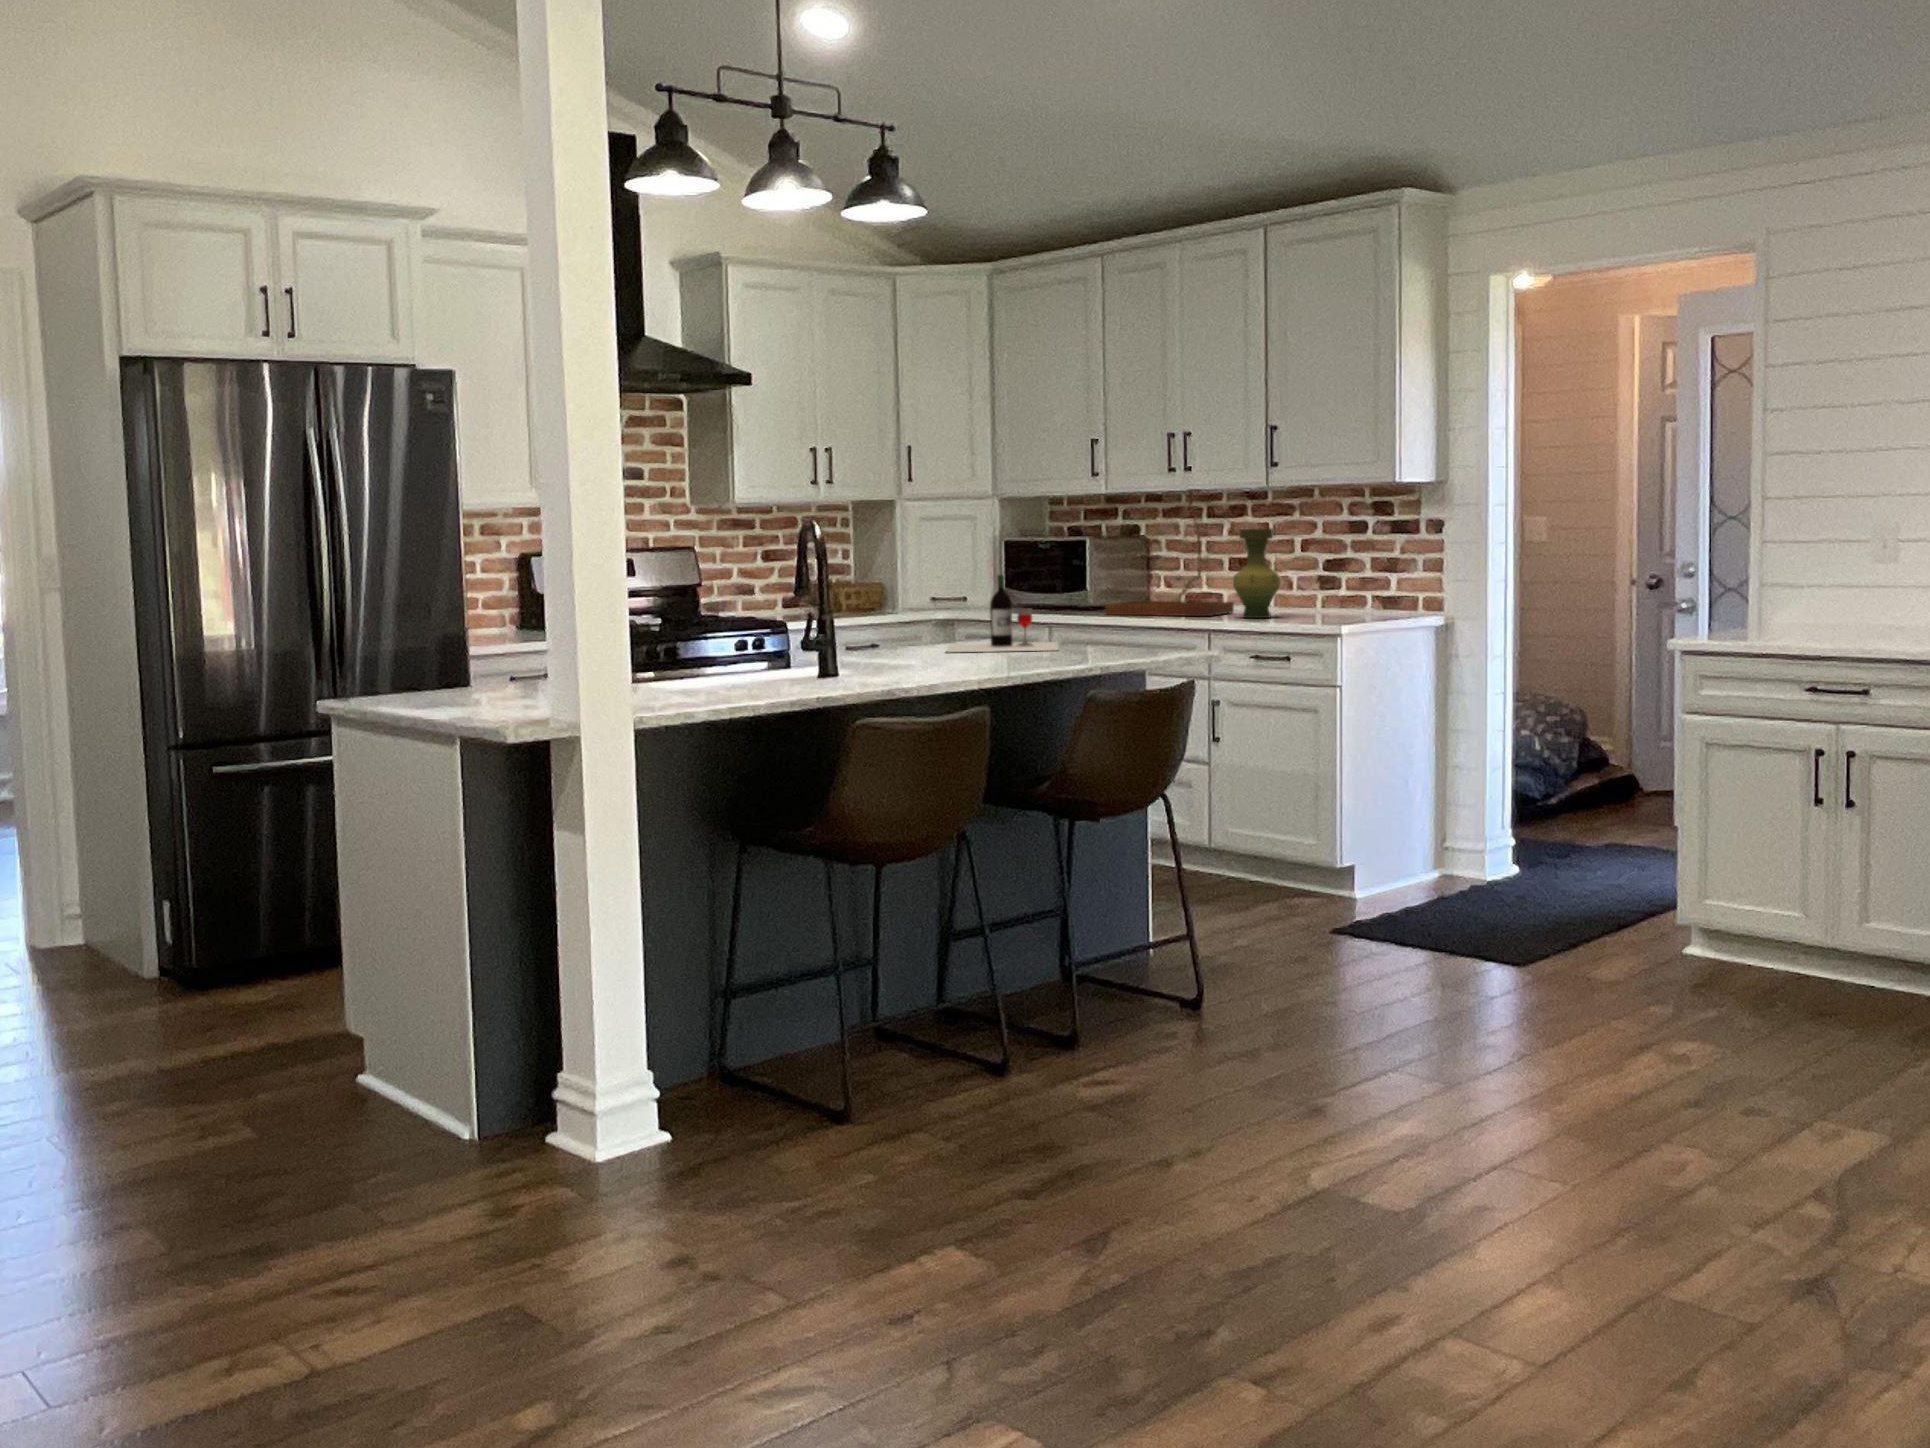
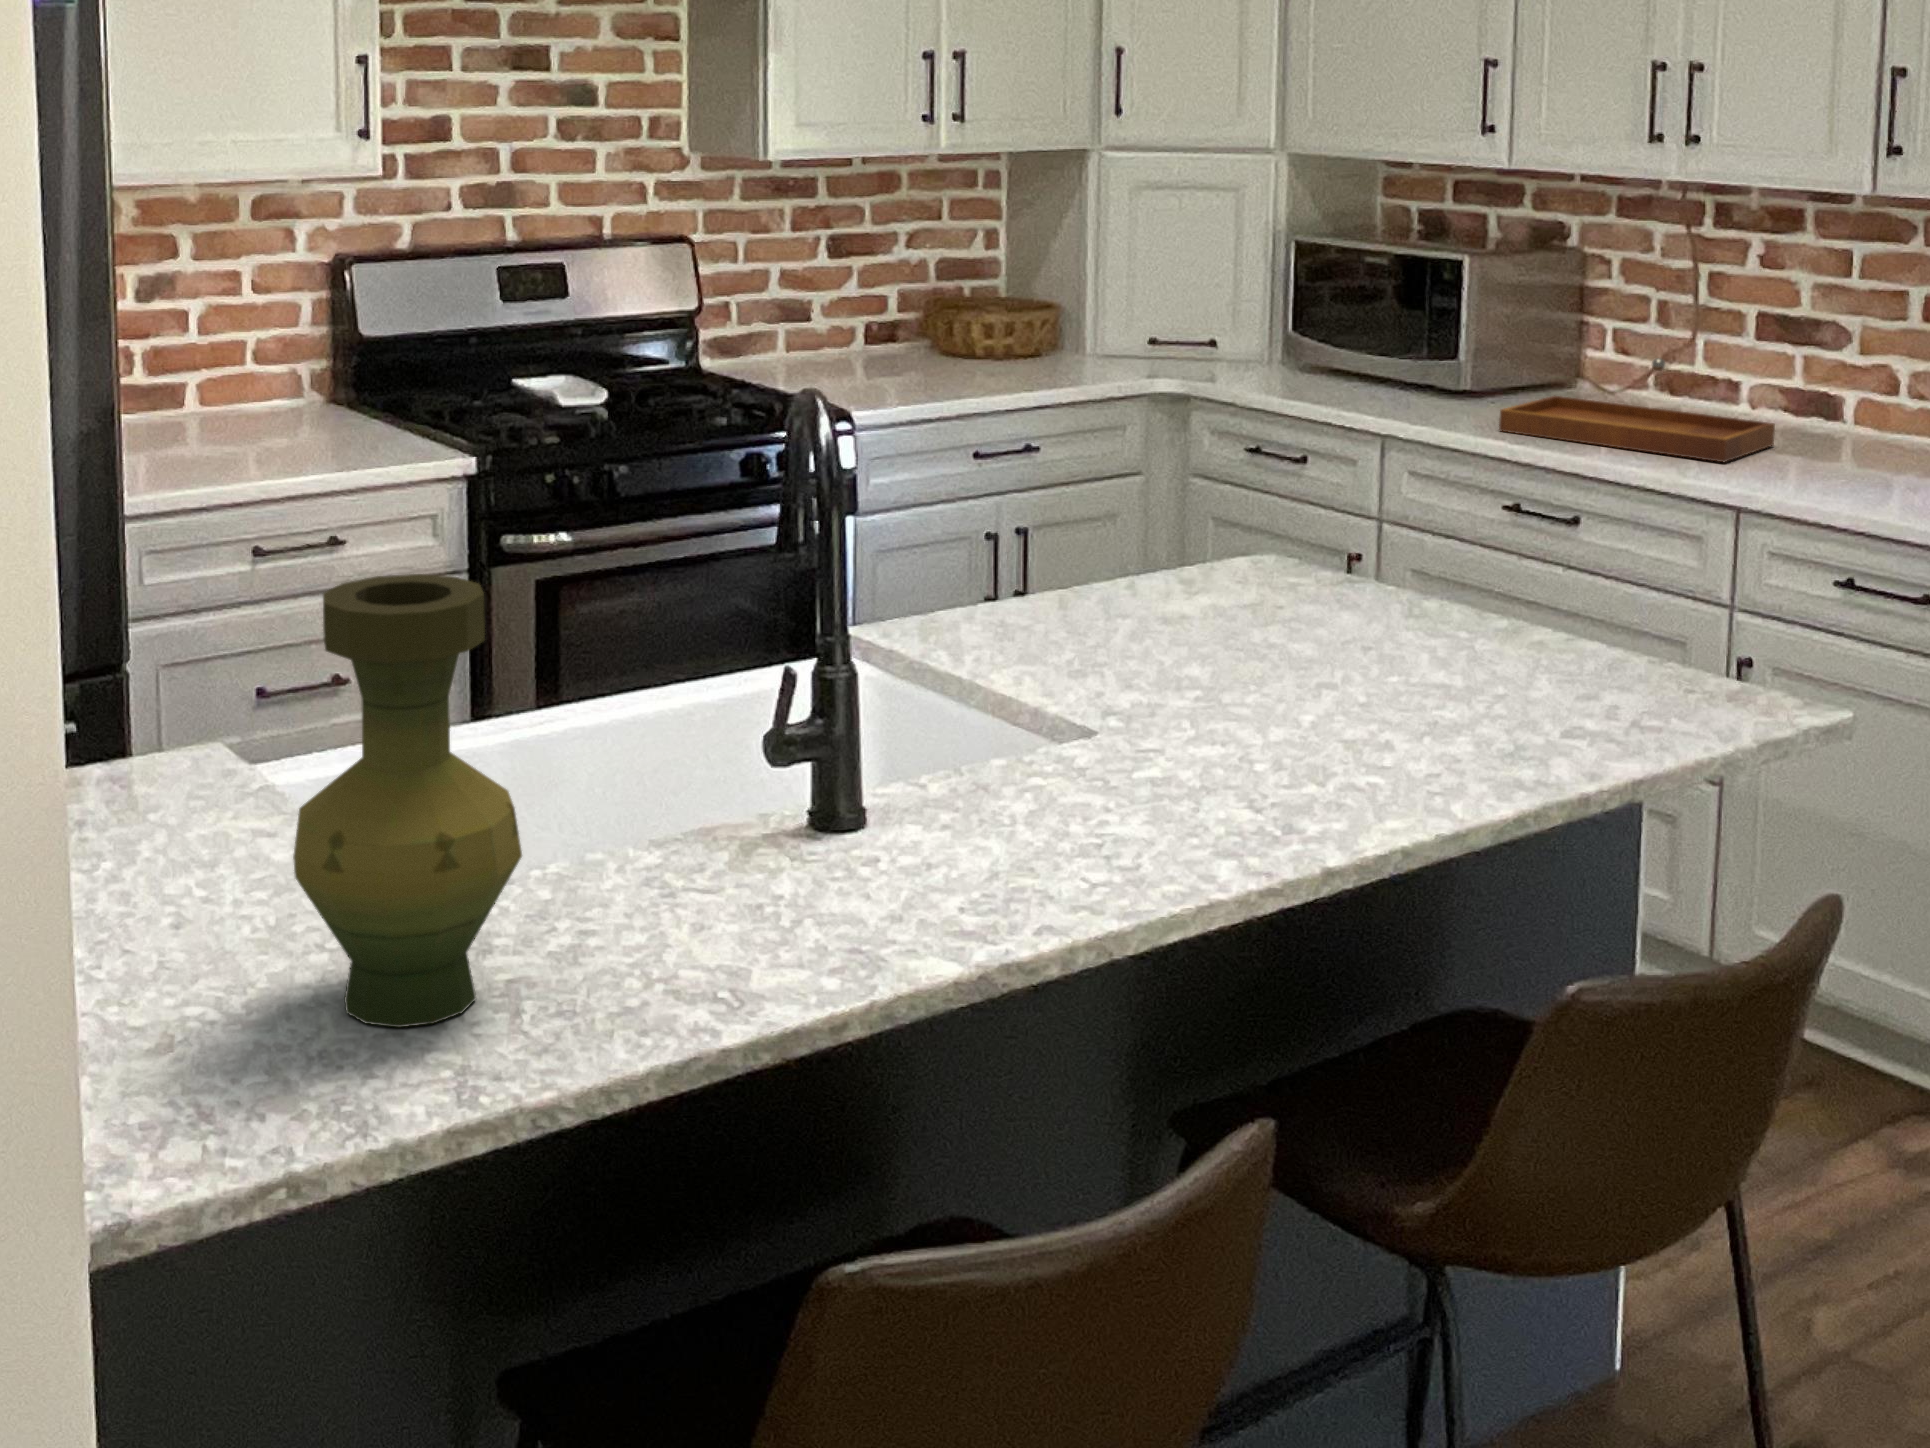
vase: present [1233,528,1280,618] -> present [293,574,522,1028]
wine bottle: present [947,575,1059,652] -> none [1140,482,1433,713]

